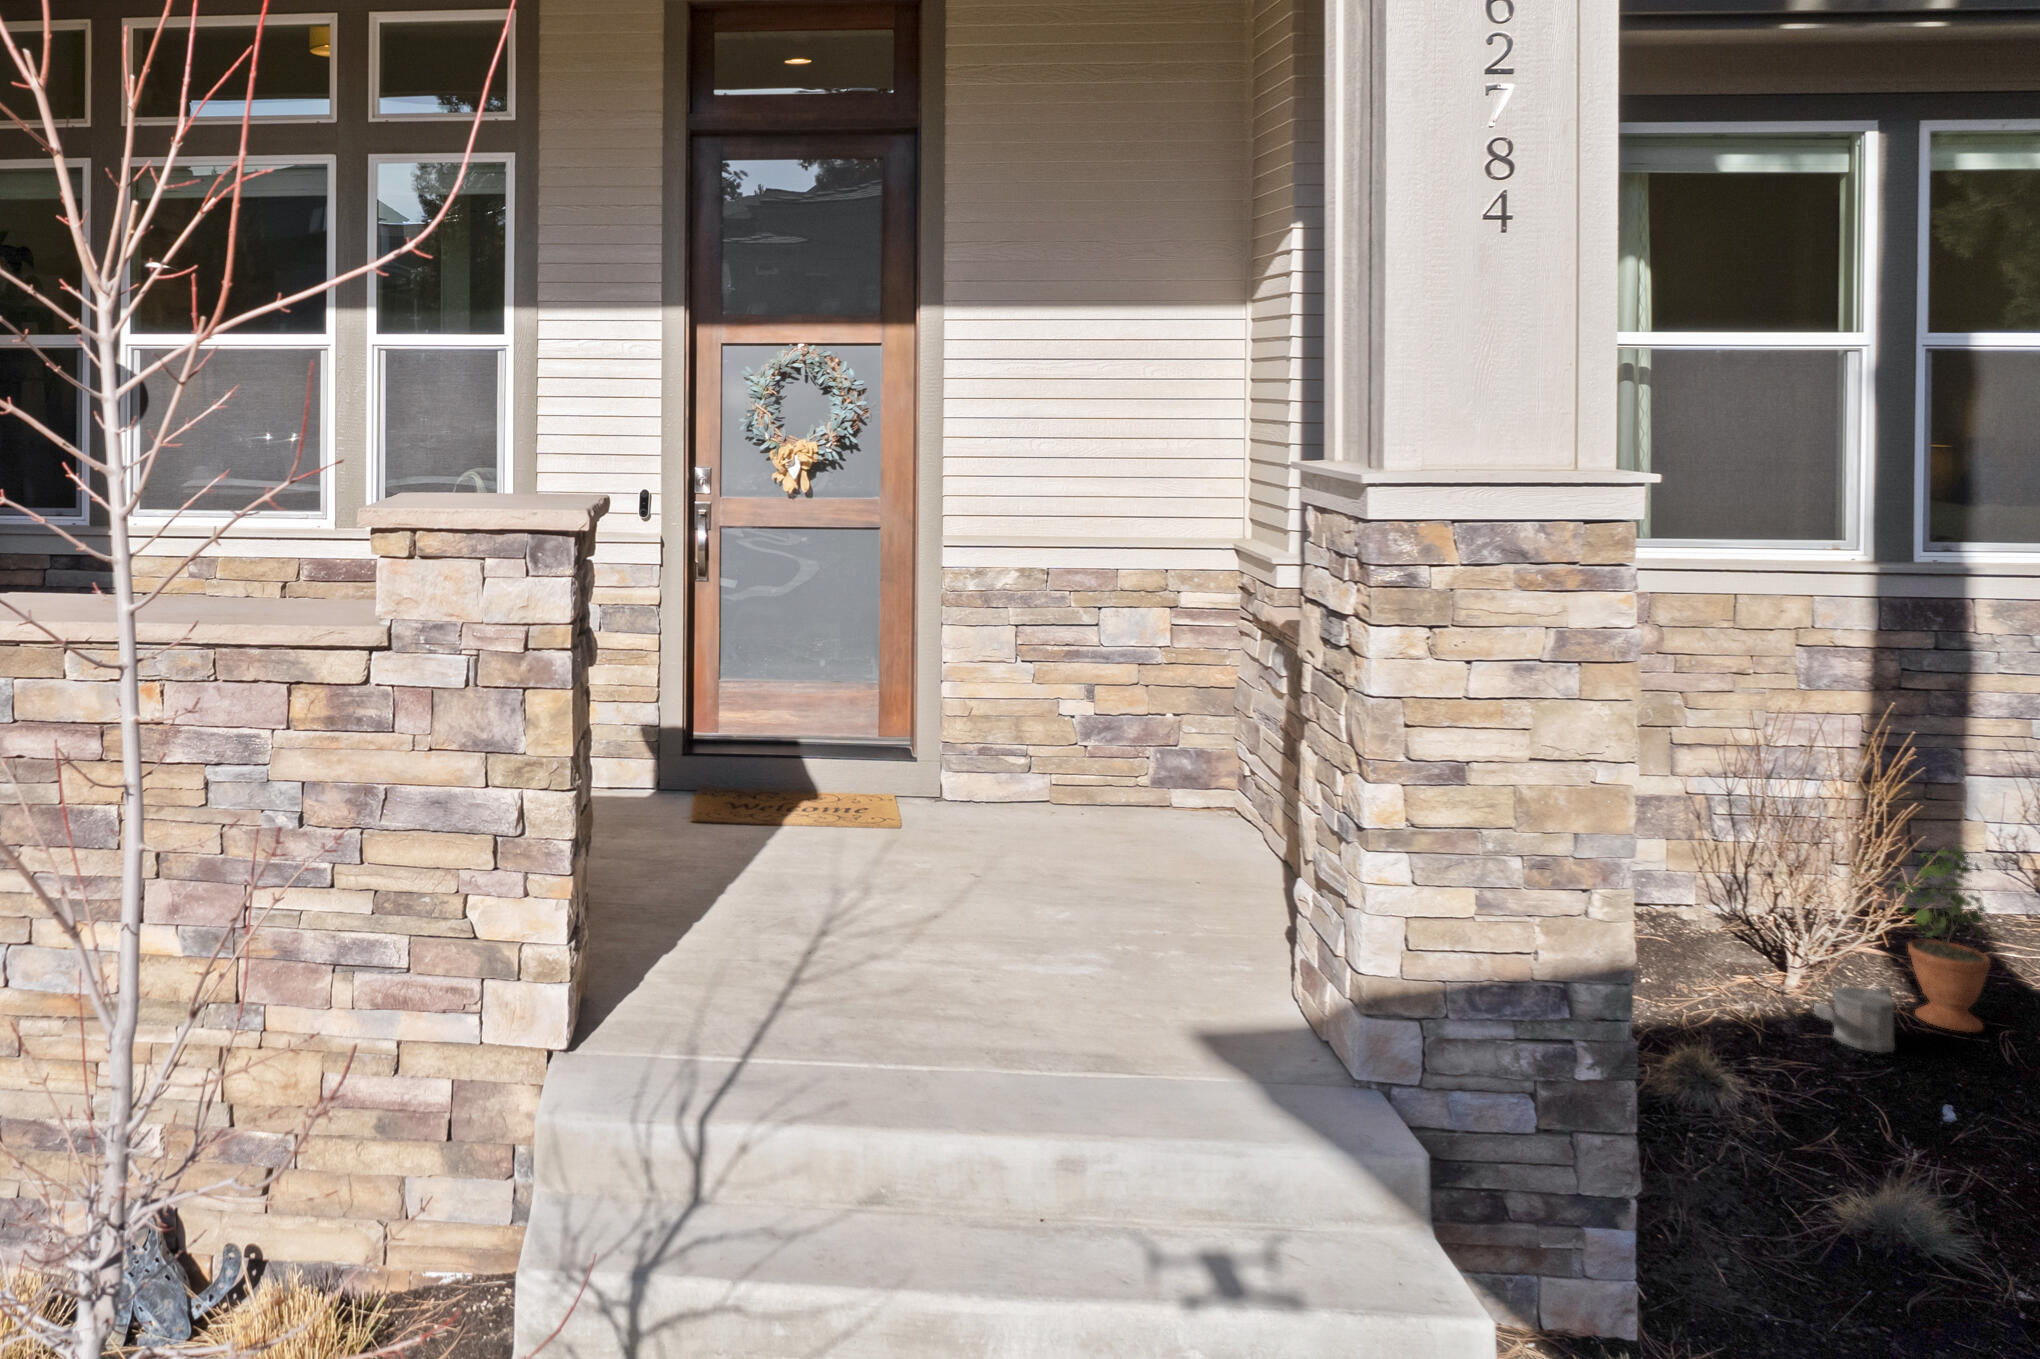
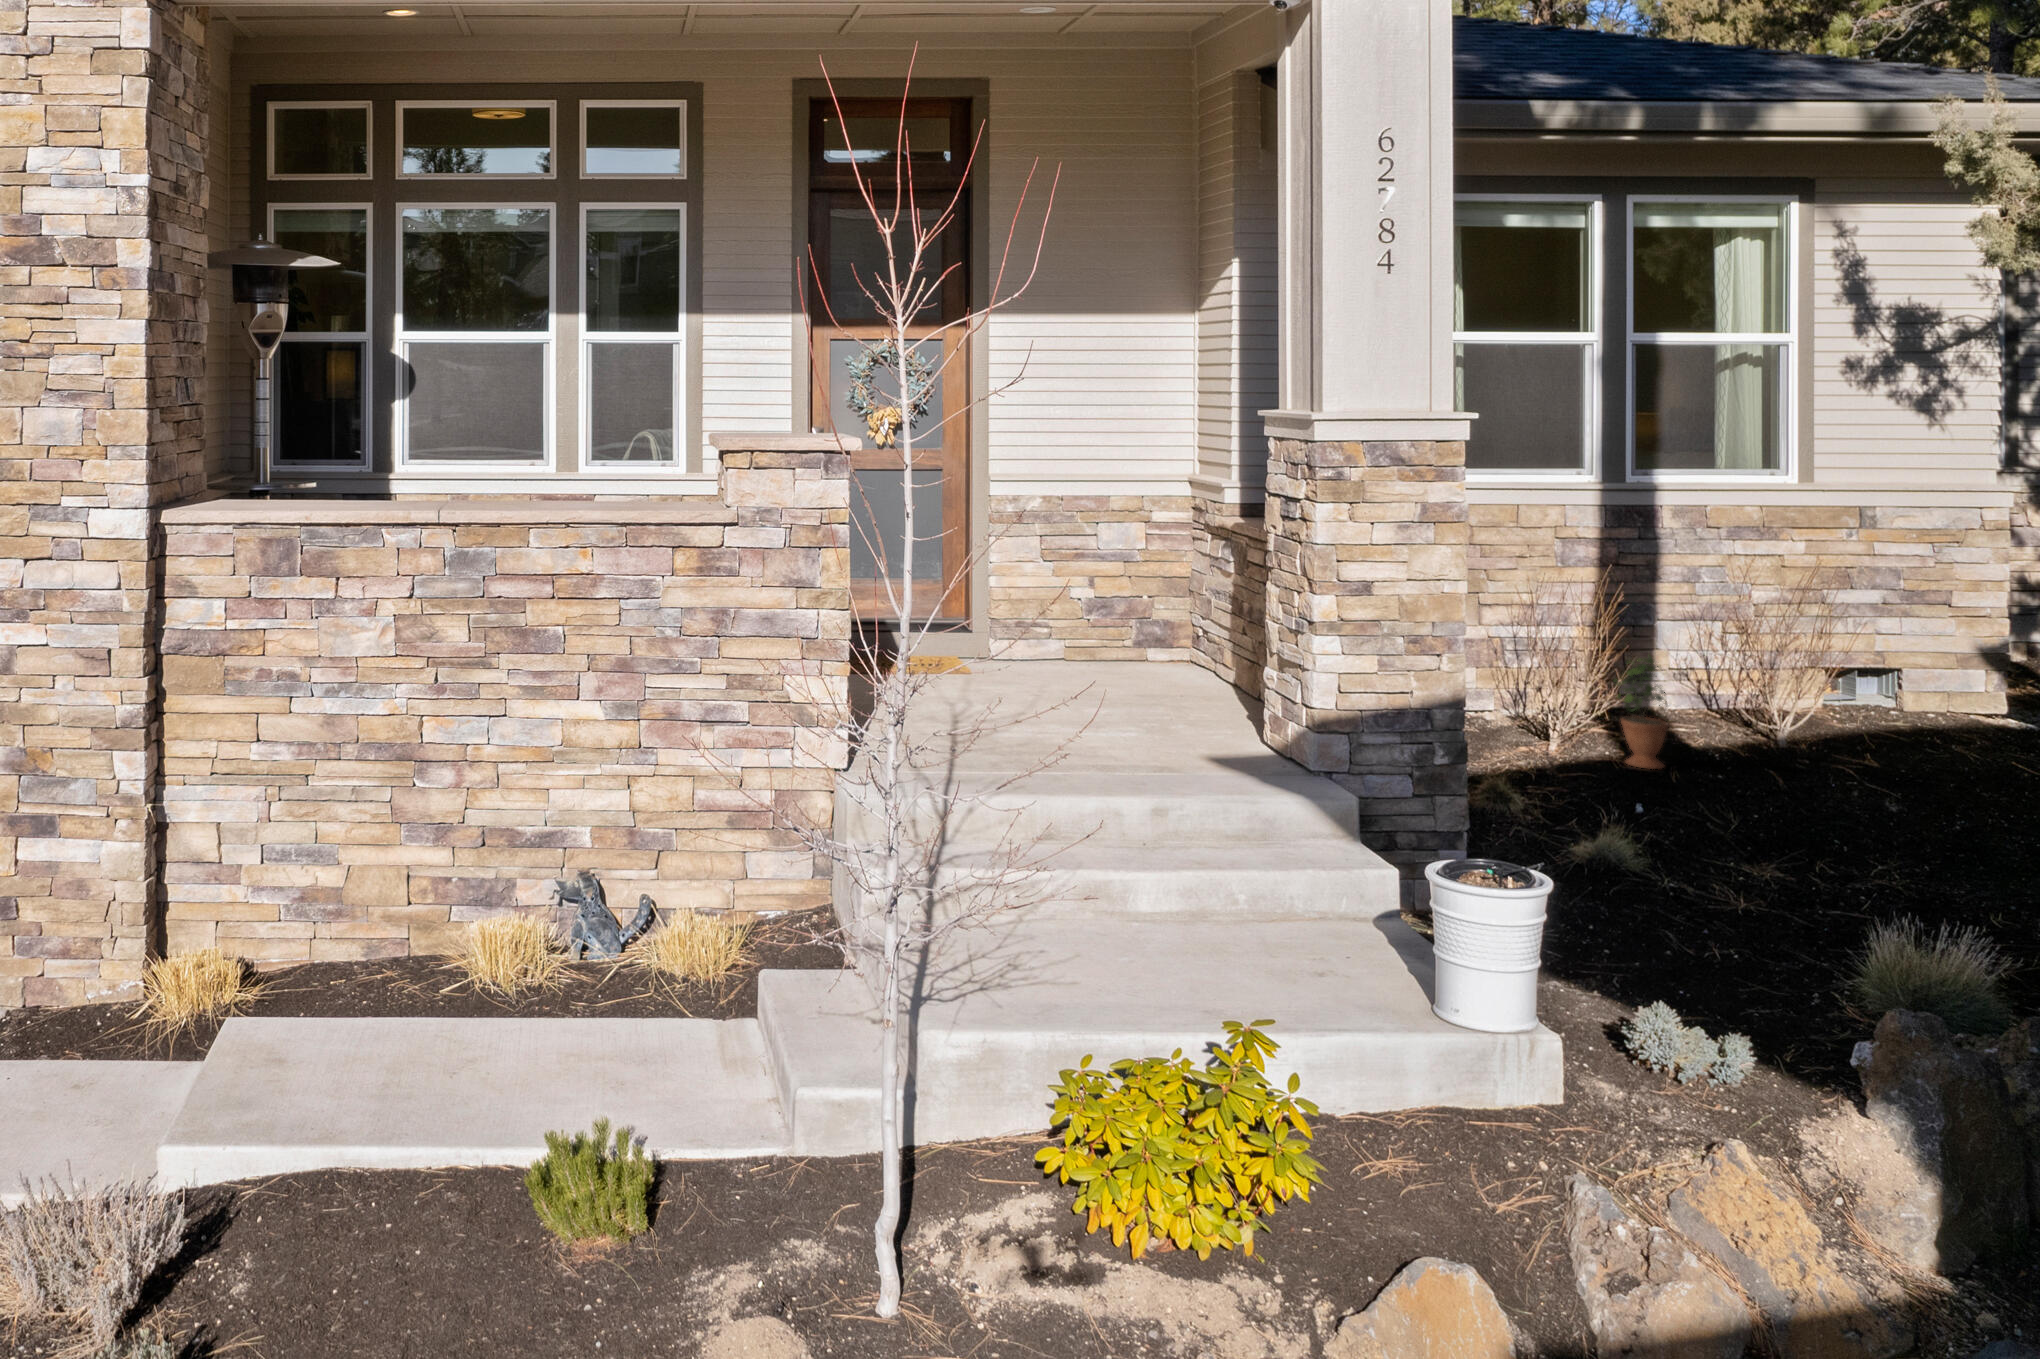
watering can: present [1814,986,1895,1052] -> none [1565,743,1613,780]

